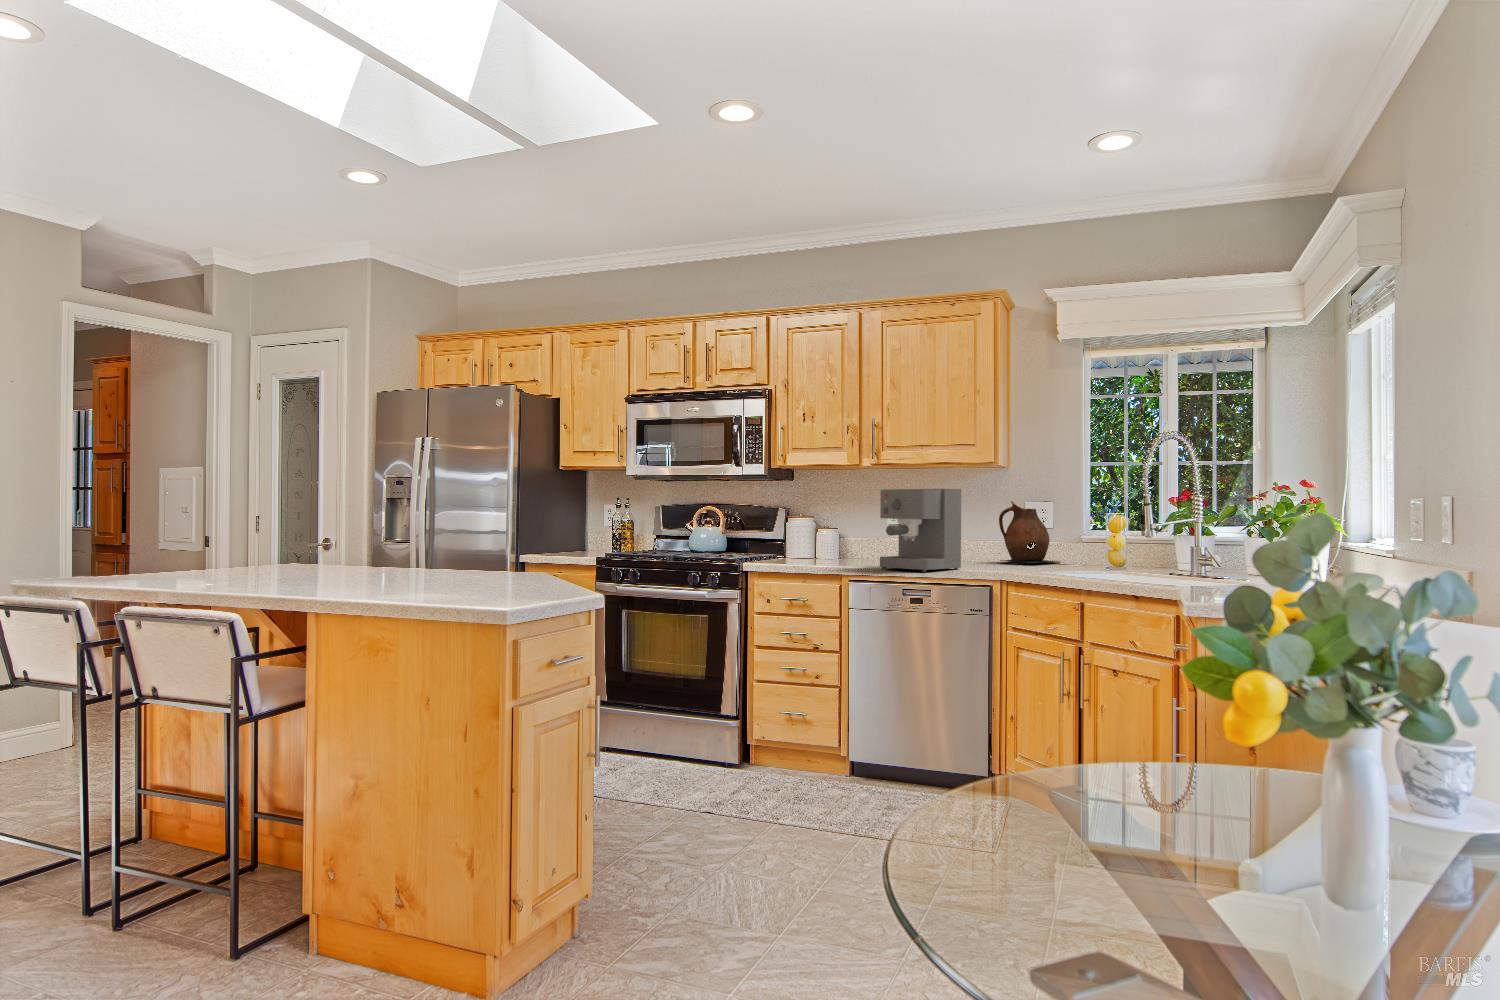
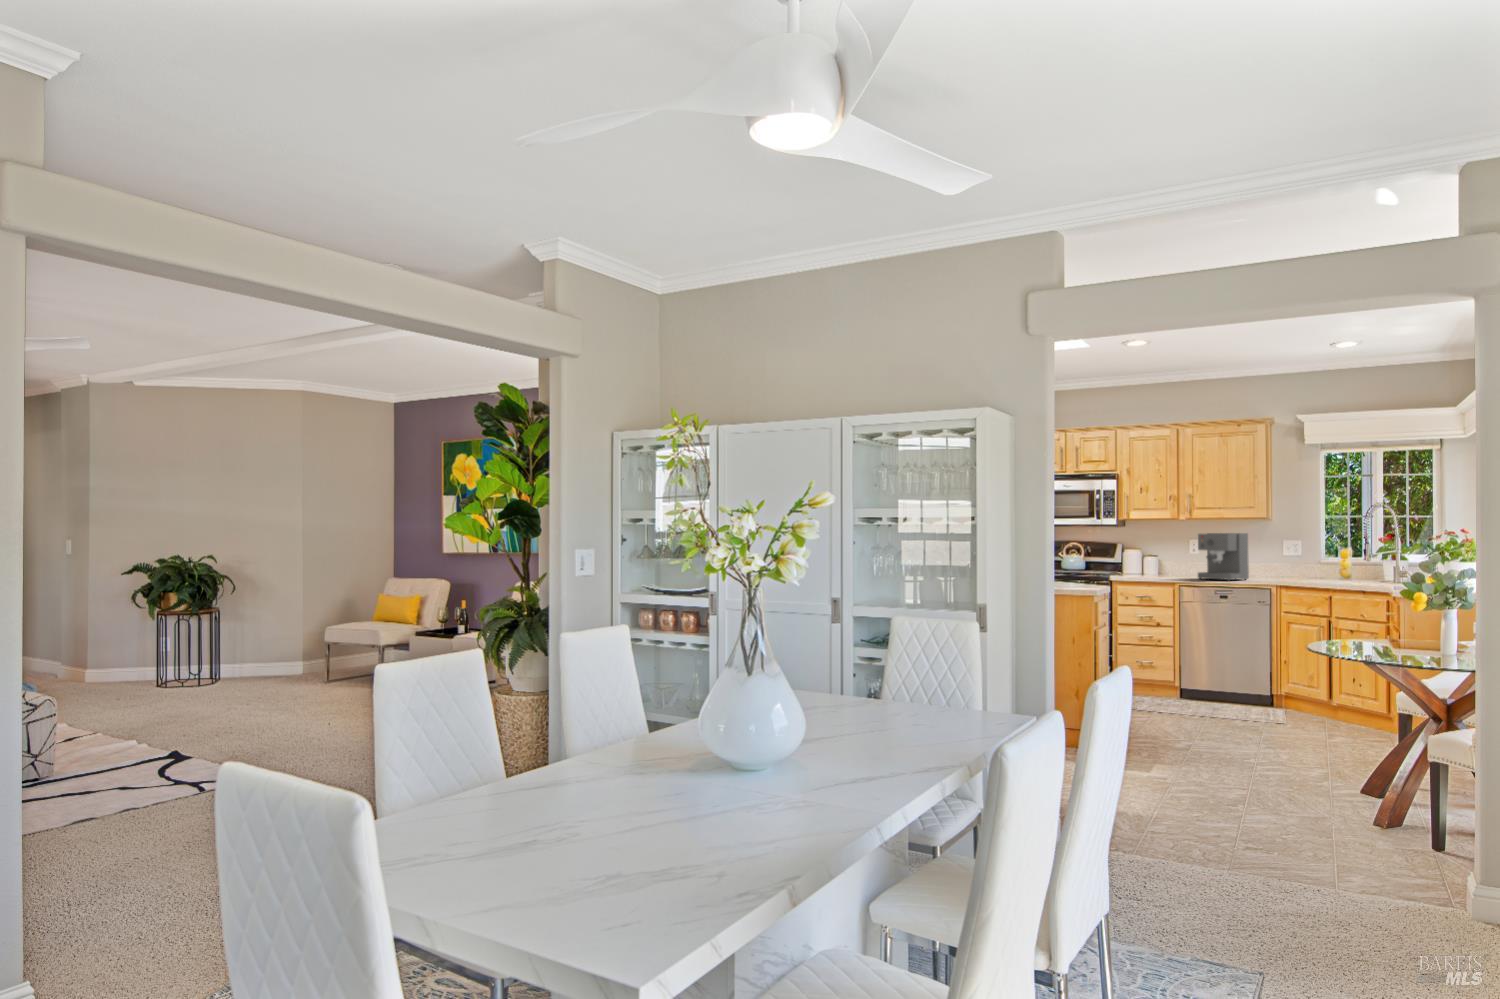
ceramic pitcher: present [999,502,1060,564] -> none [1267,540,1308,577]

